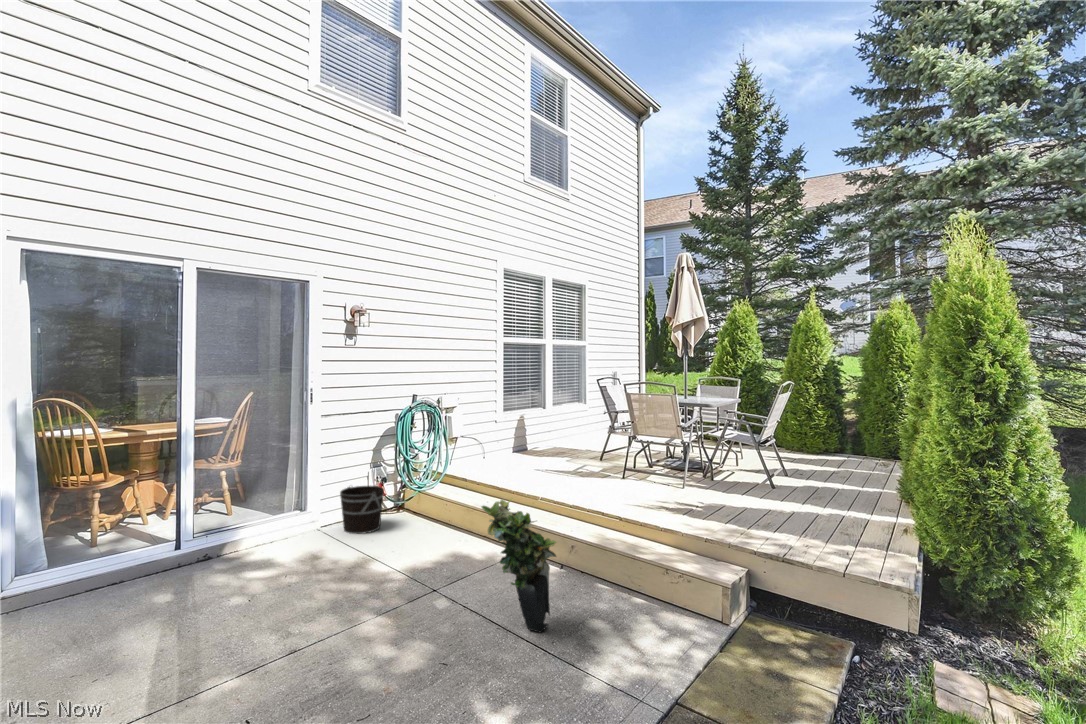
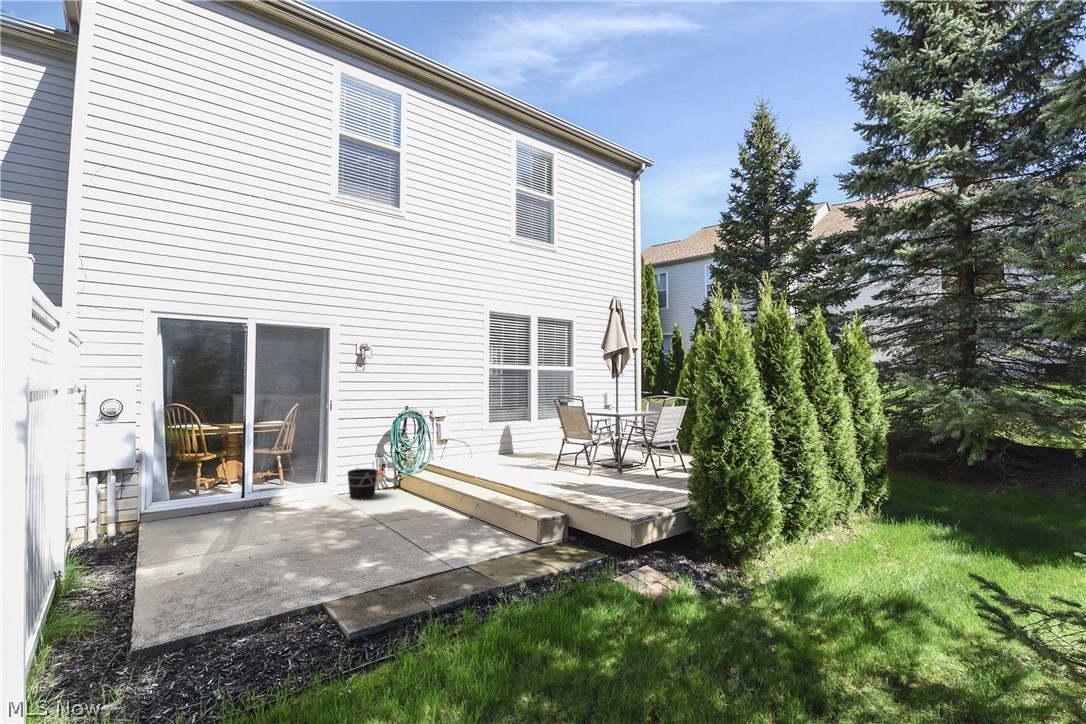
potted plant: present [481,499,556,632] -> none [379,472,424,556]

